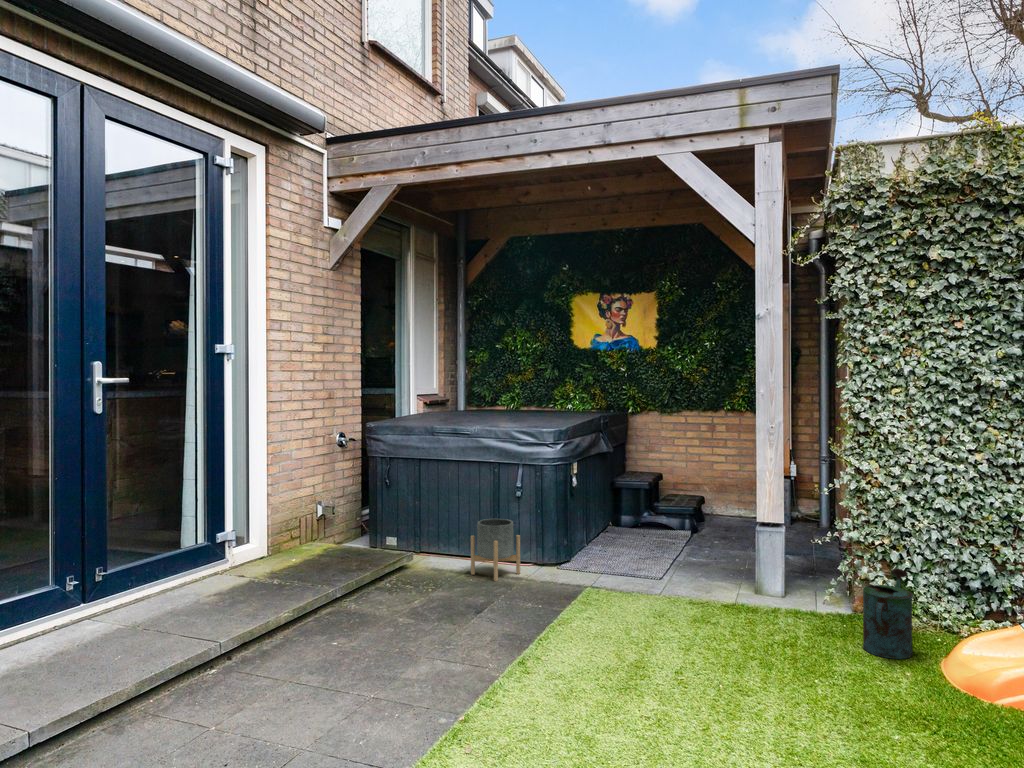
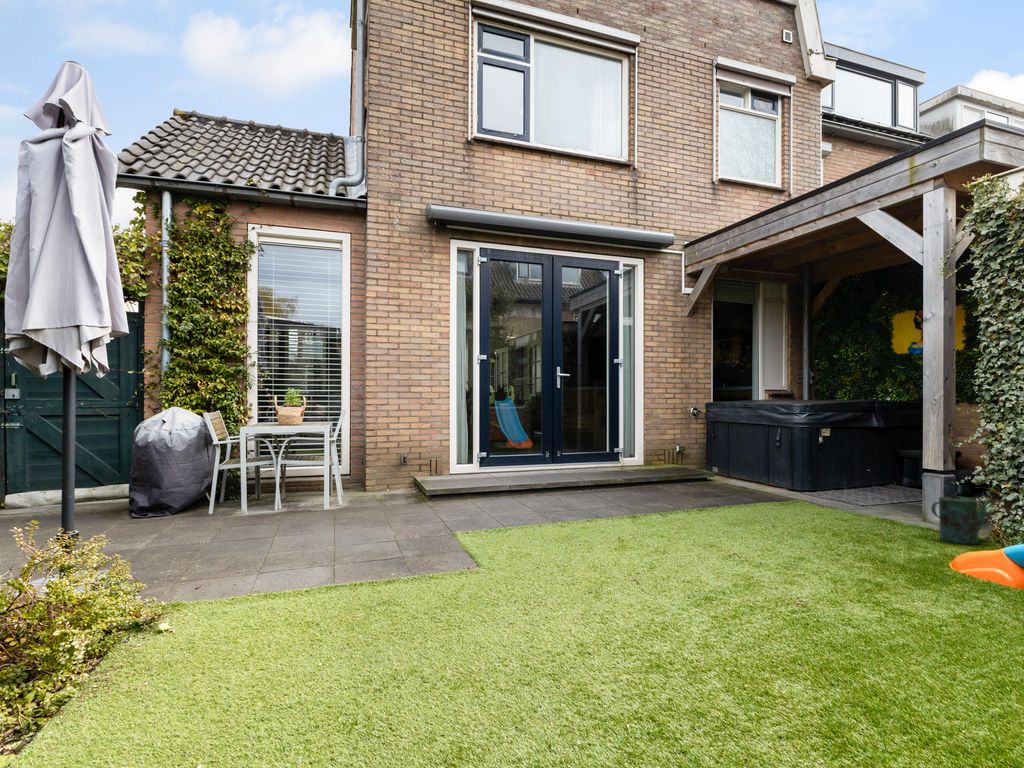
planter: present [471,519,520,581] -> none [745,456,776,490]

